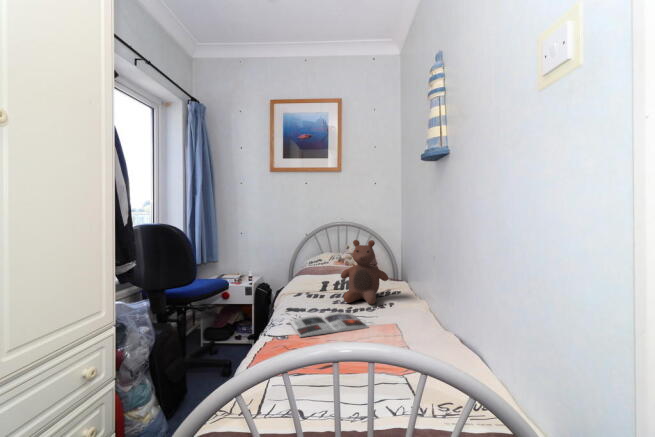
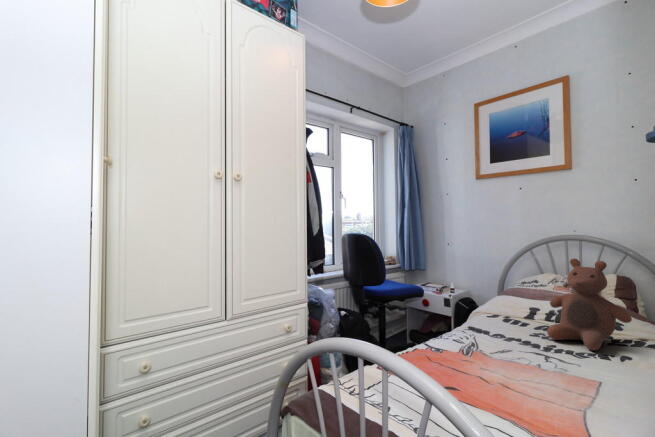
magazine: present [290,313,368,337] -> none [459,340,564,377]

